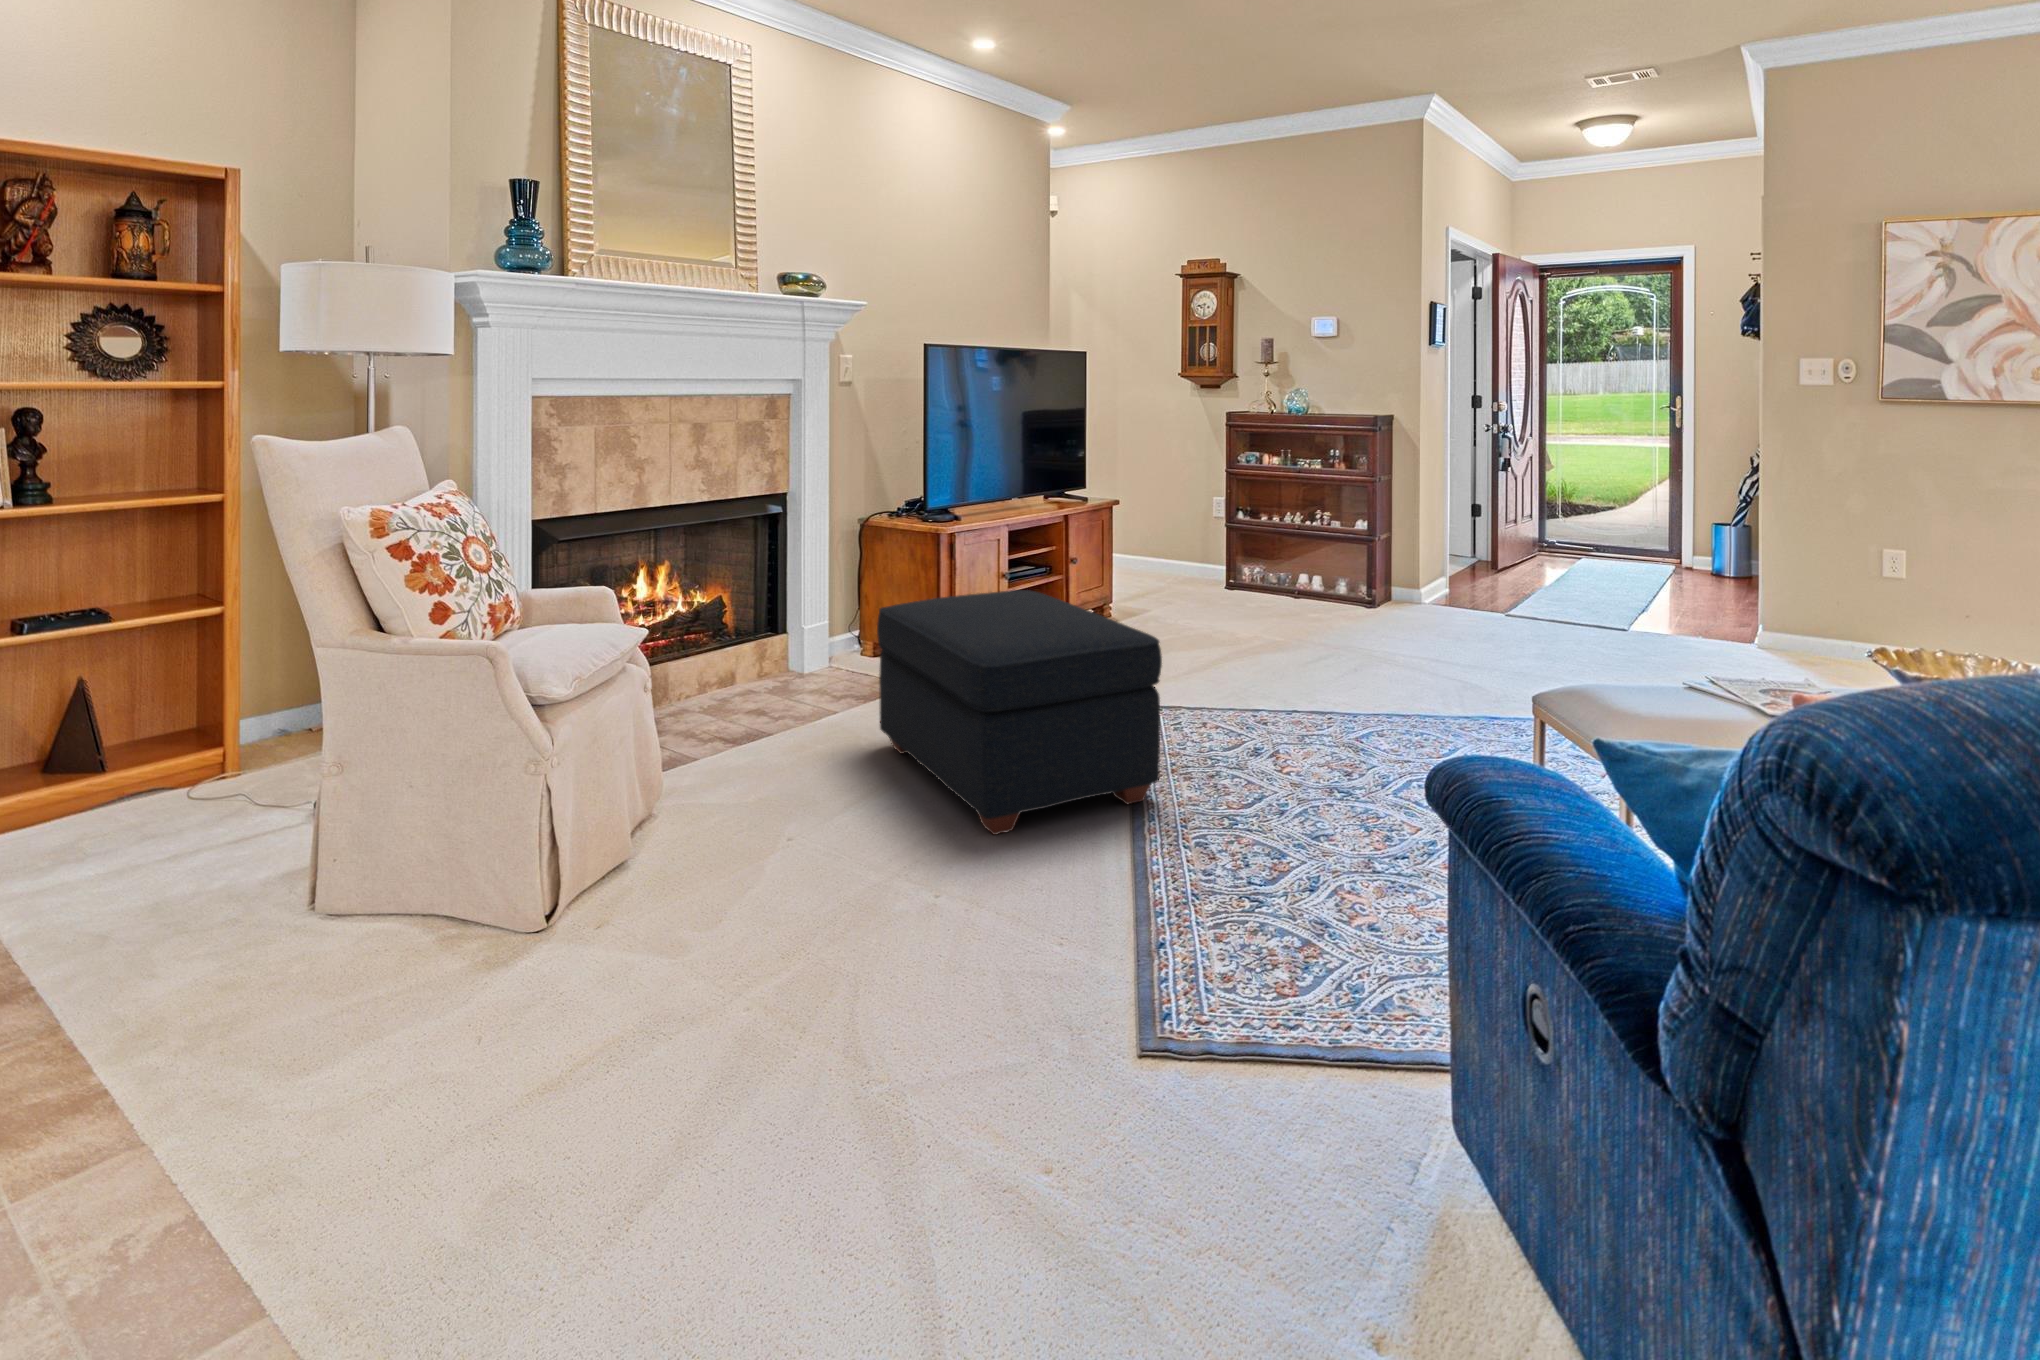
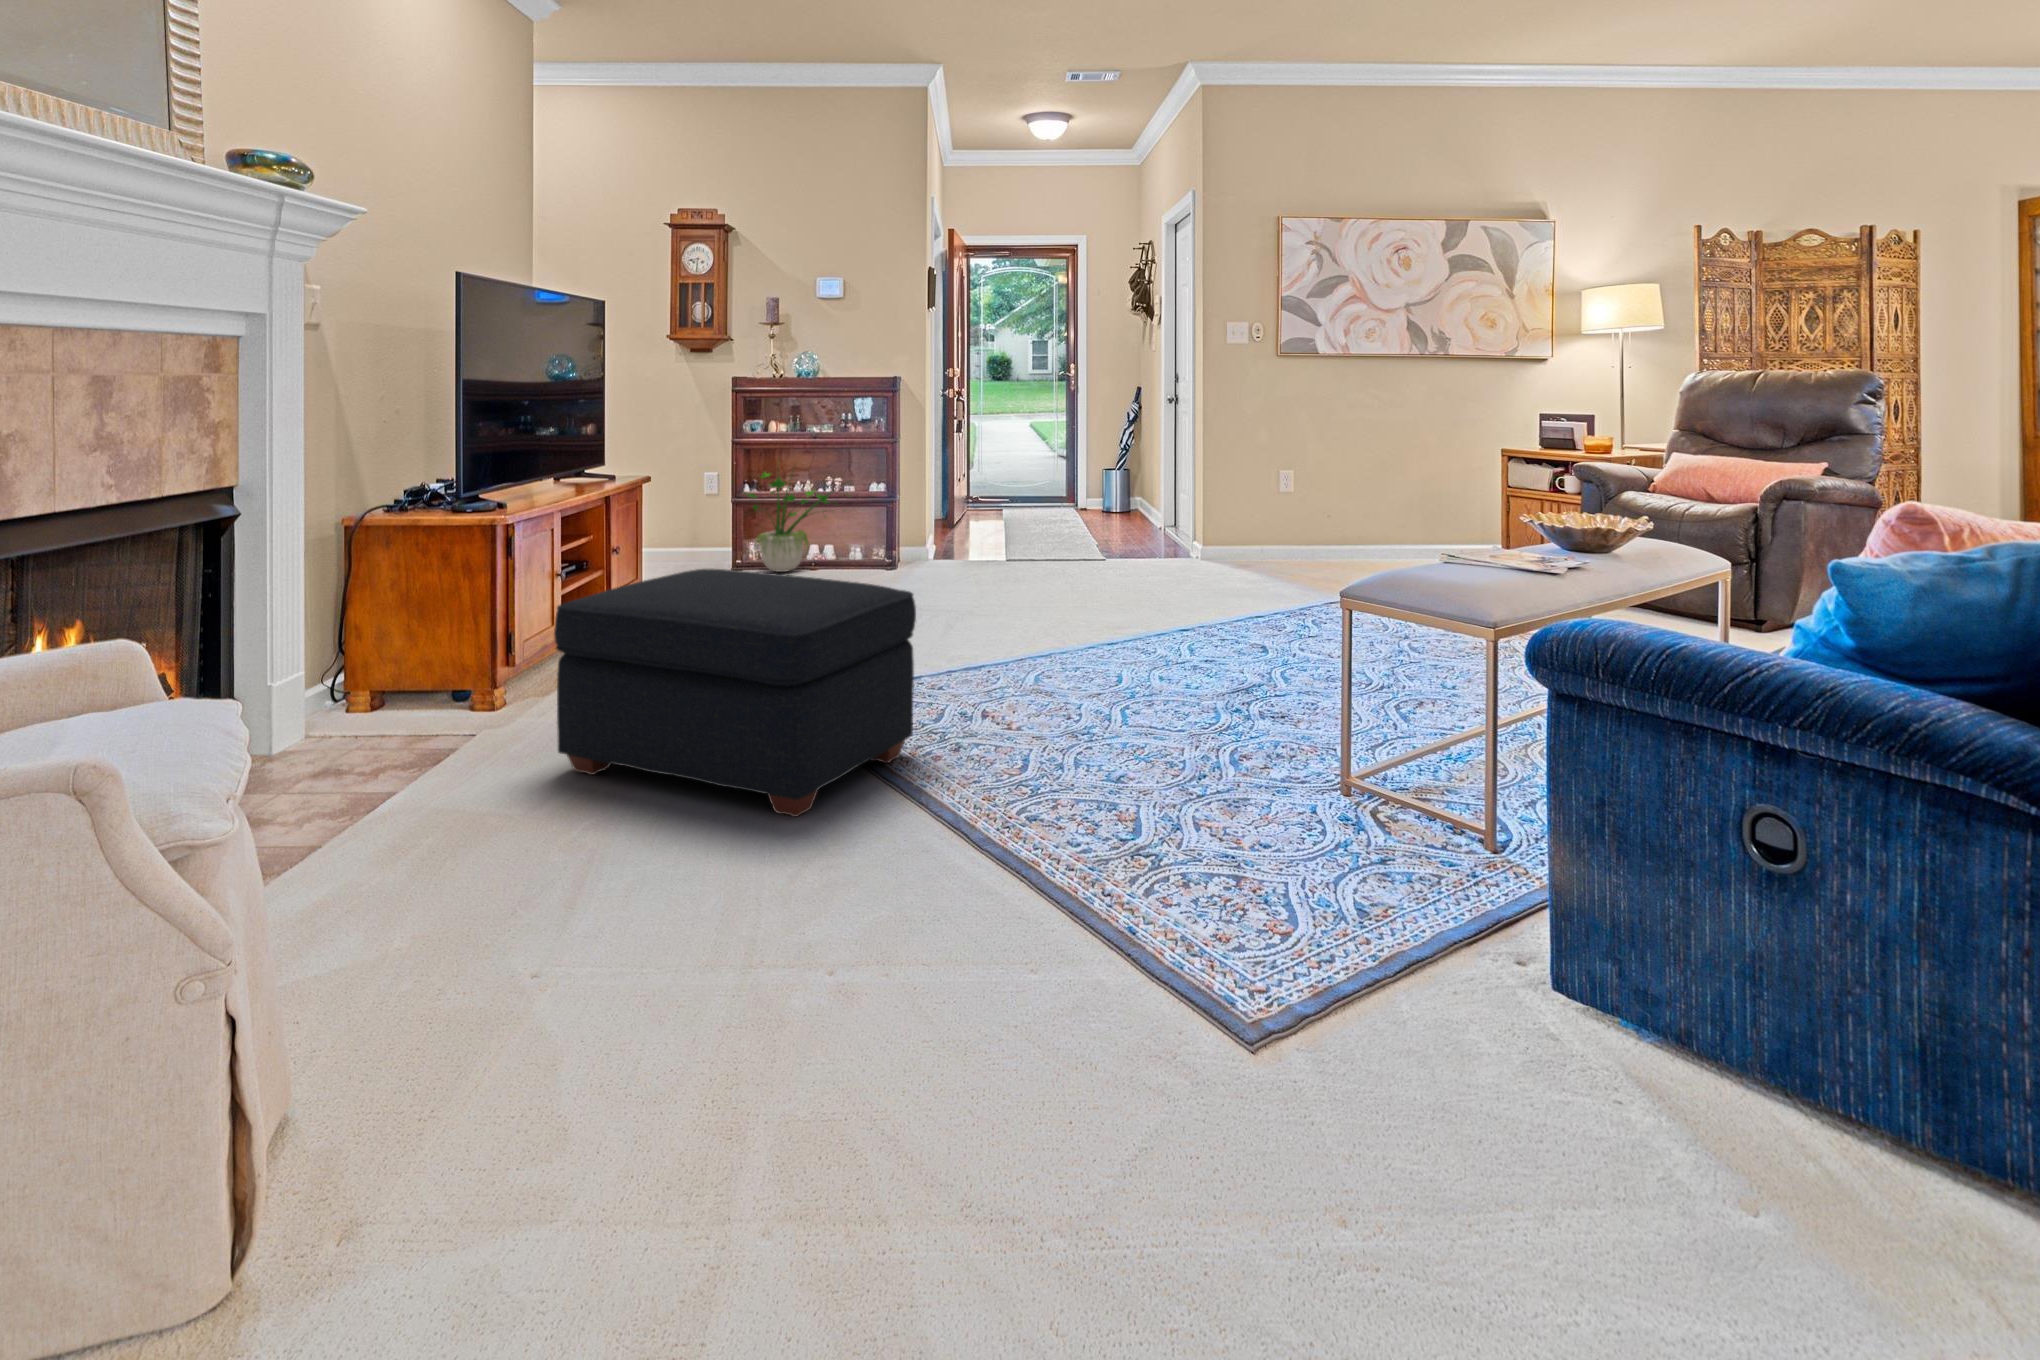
potted plant: none [1229,478,1339,596] -> present [744,472,847,572]

